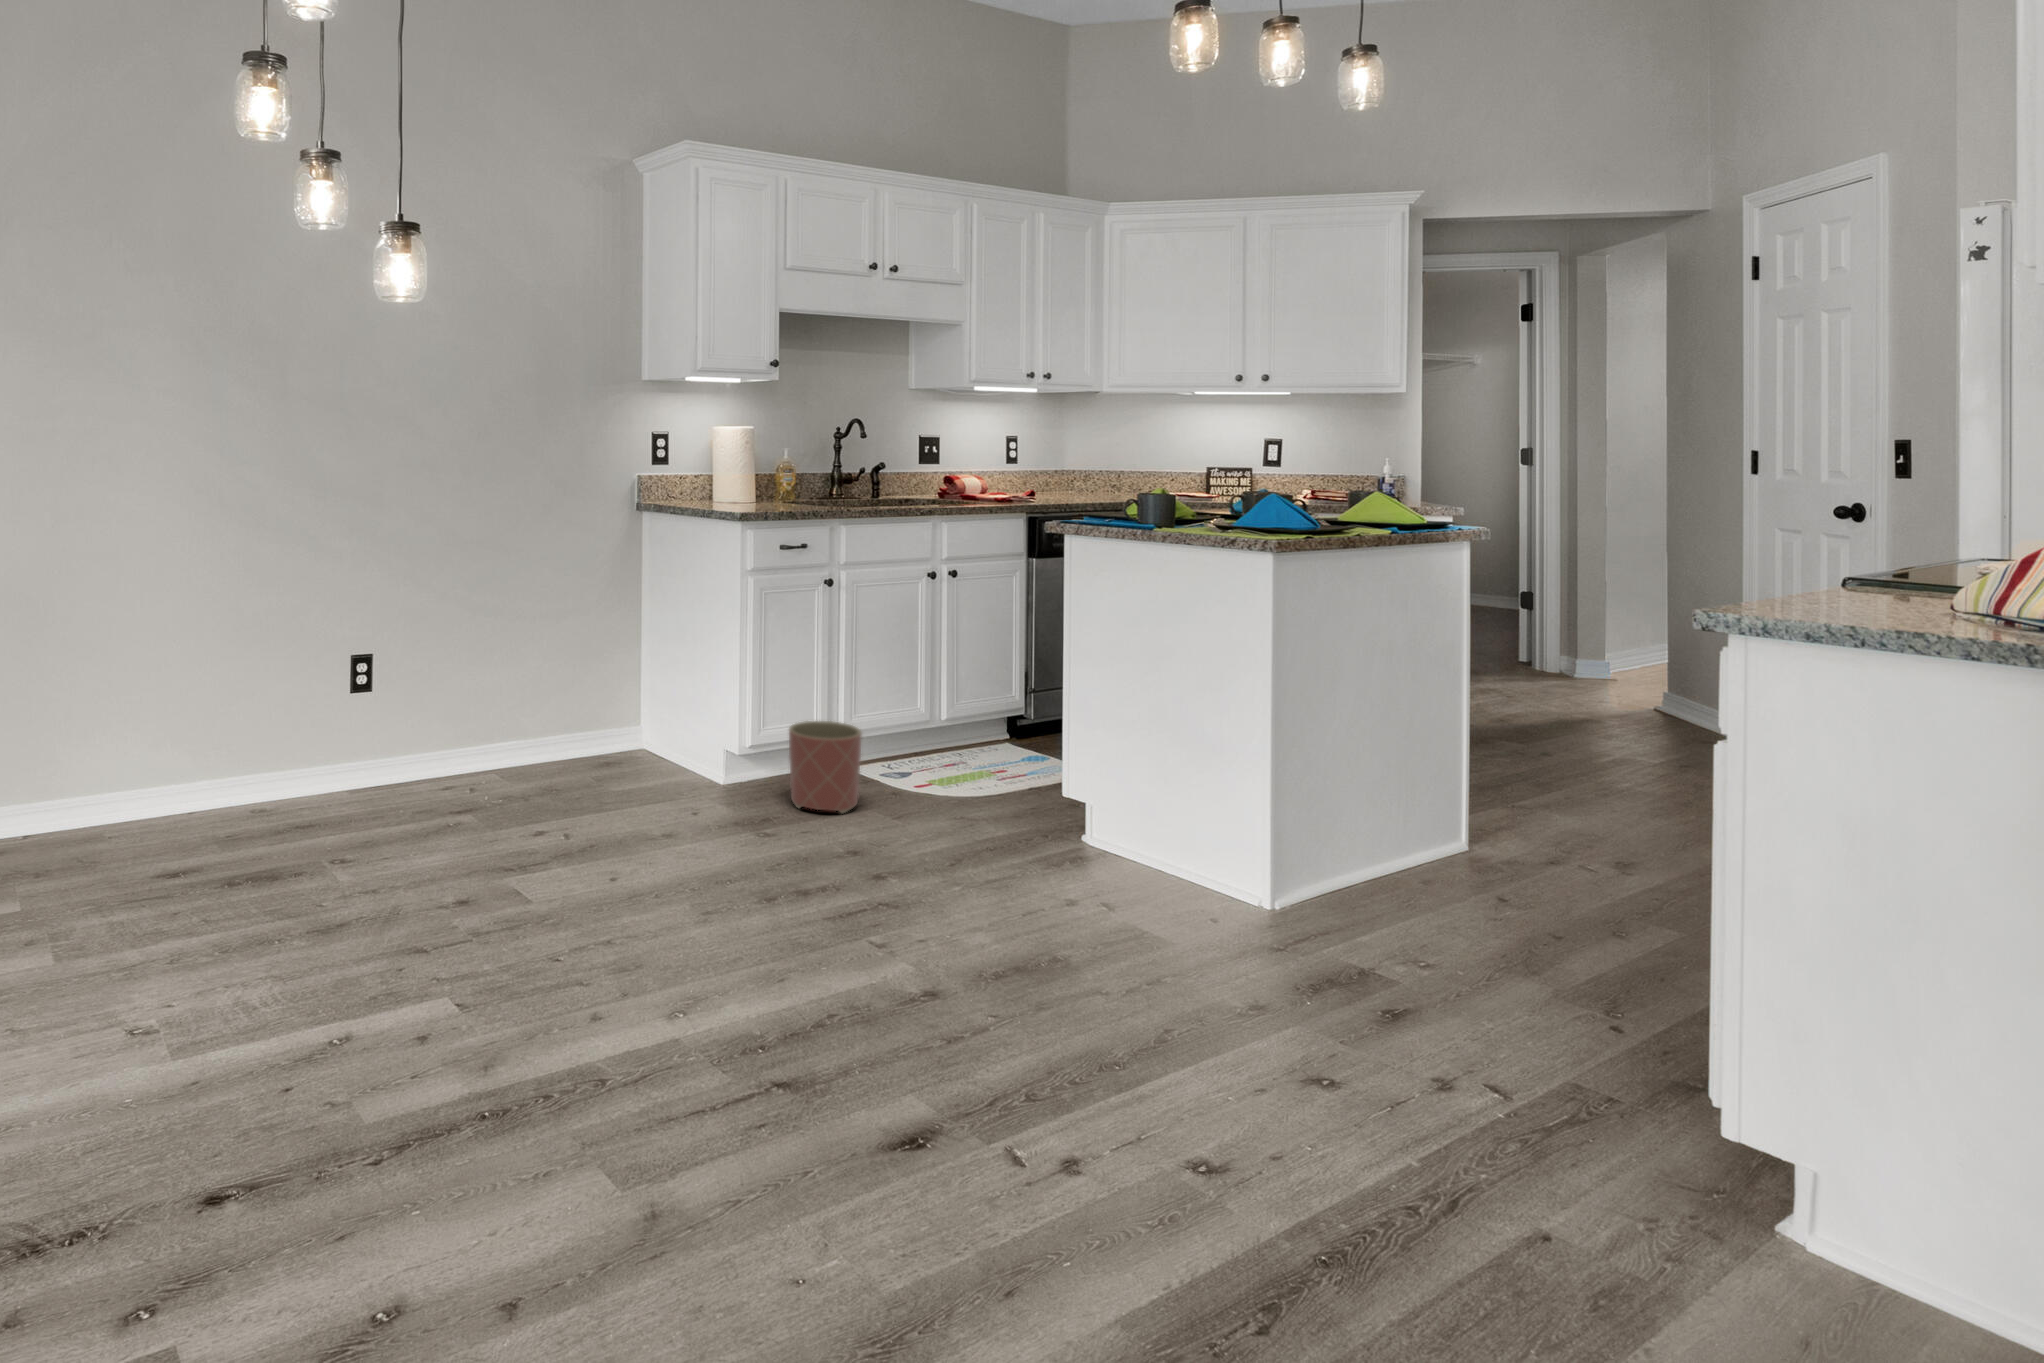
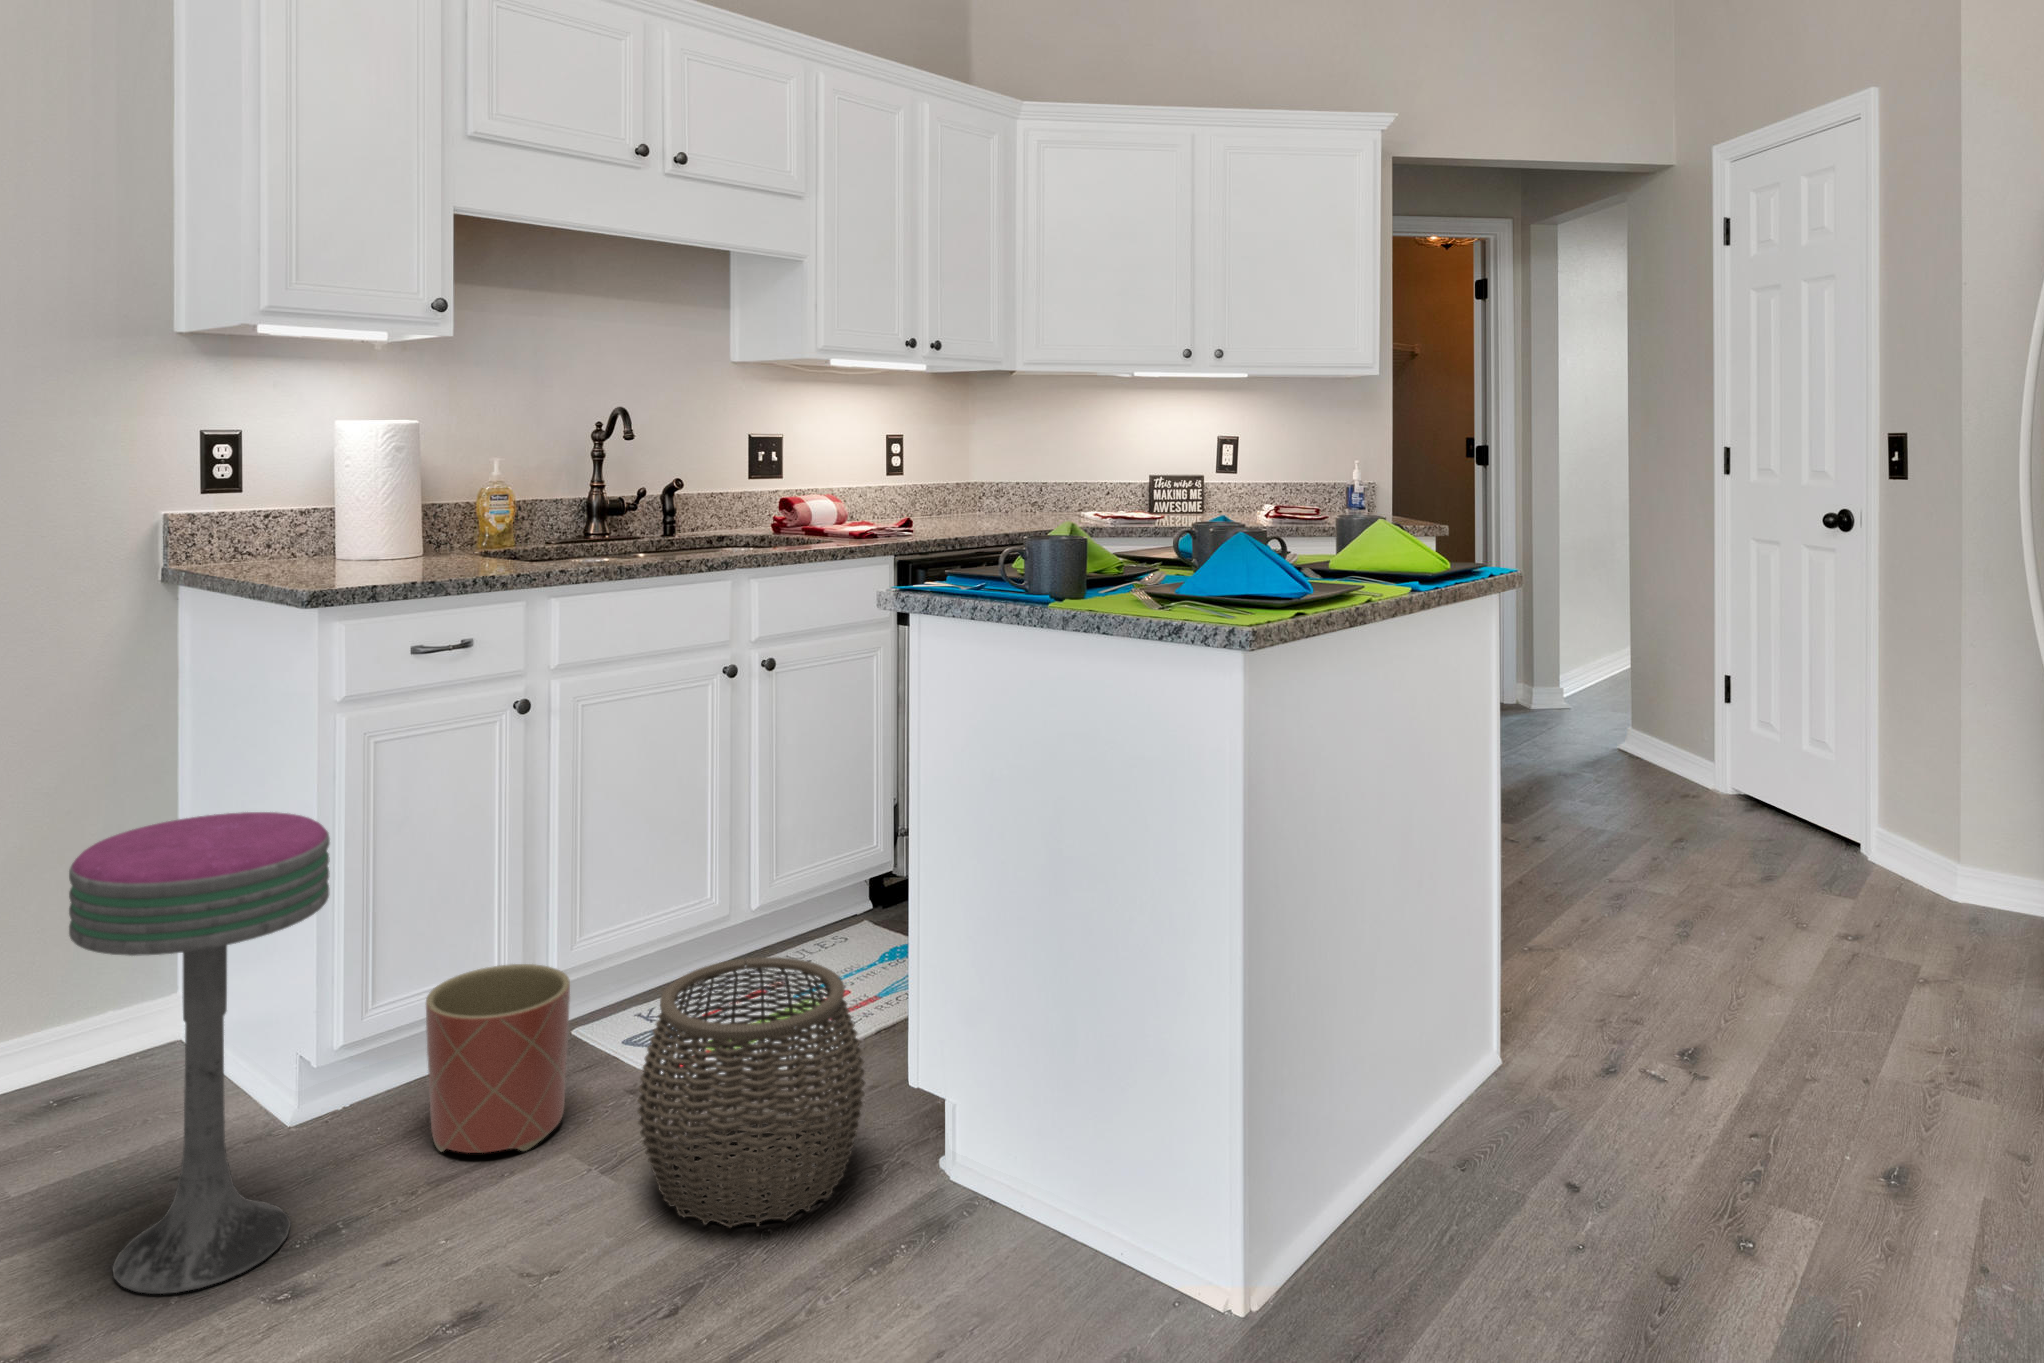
bar stool: none [650,621,759,839] -> present [69,812,330,1294]
woven basket: none [910,724,1035,856] -> present [637,957,865,1228]

